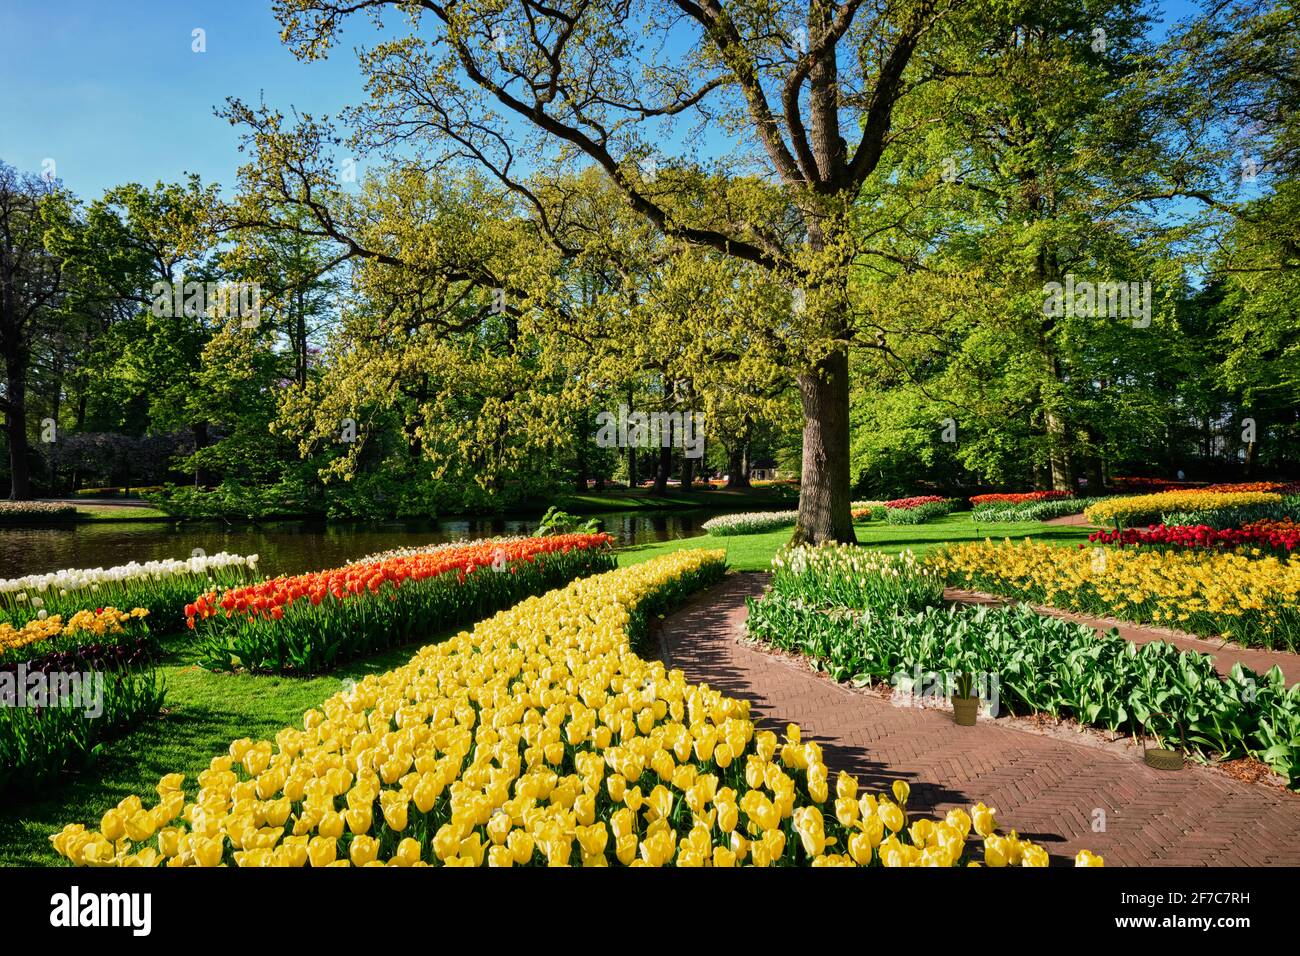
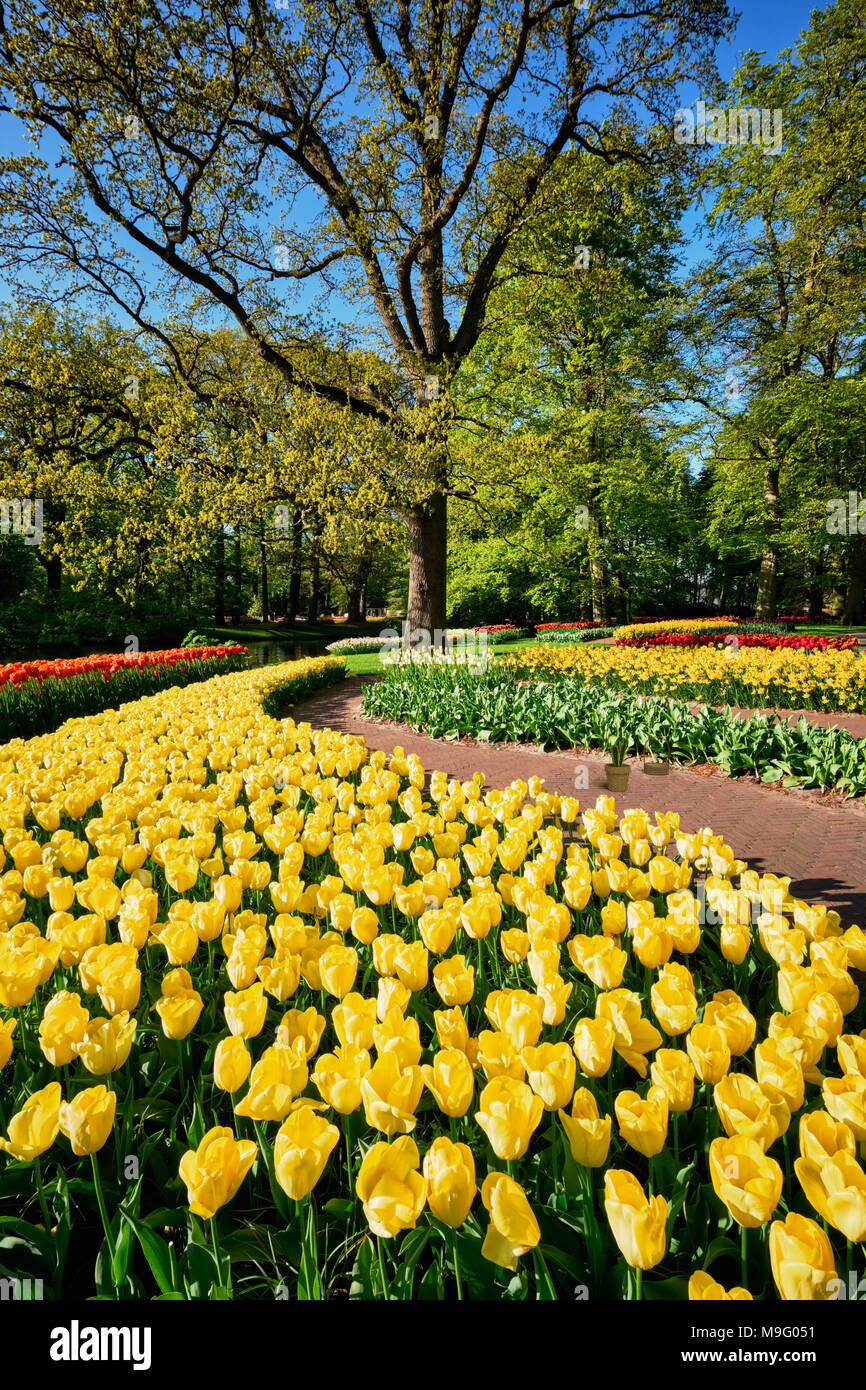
potted plant: present [951,670,982,726] -> present [605,740,635,792]

